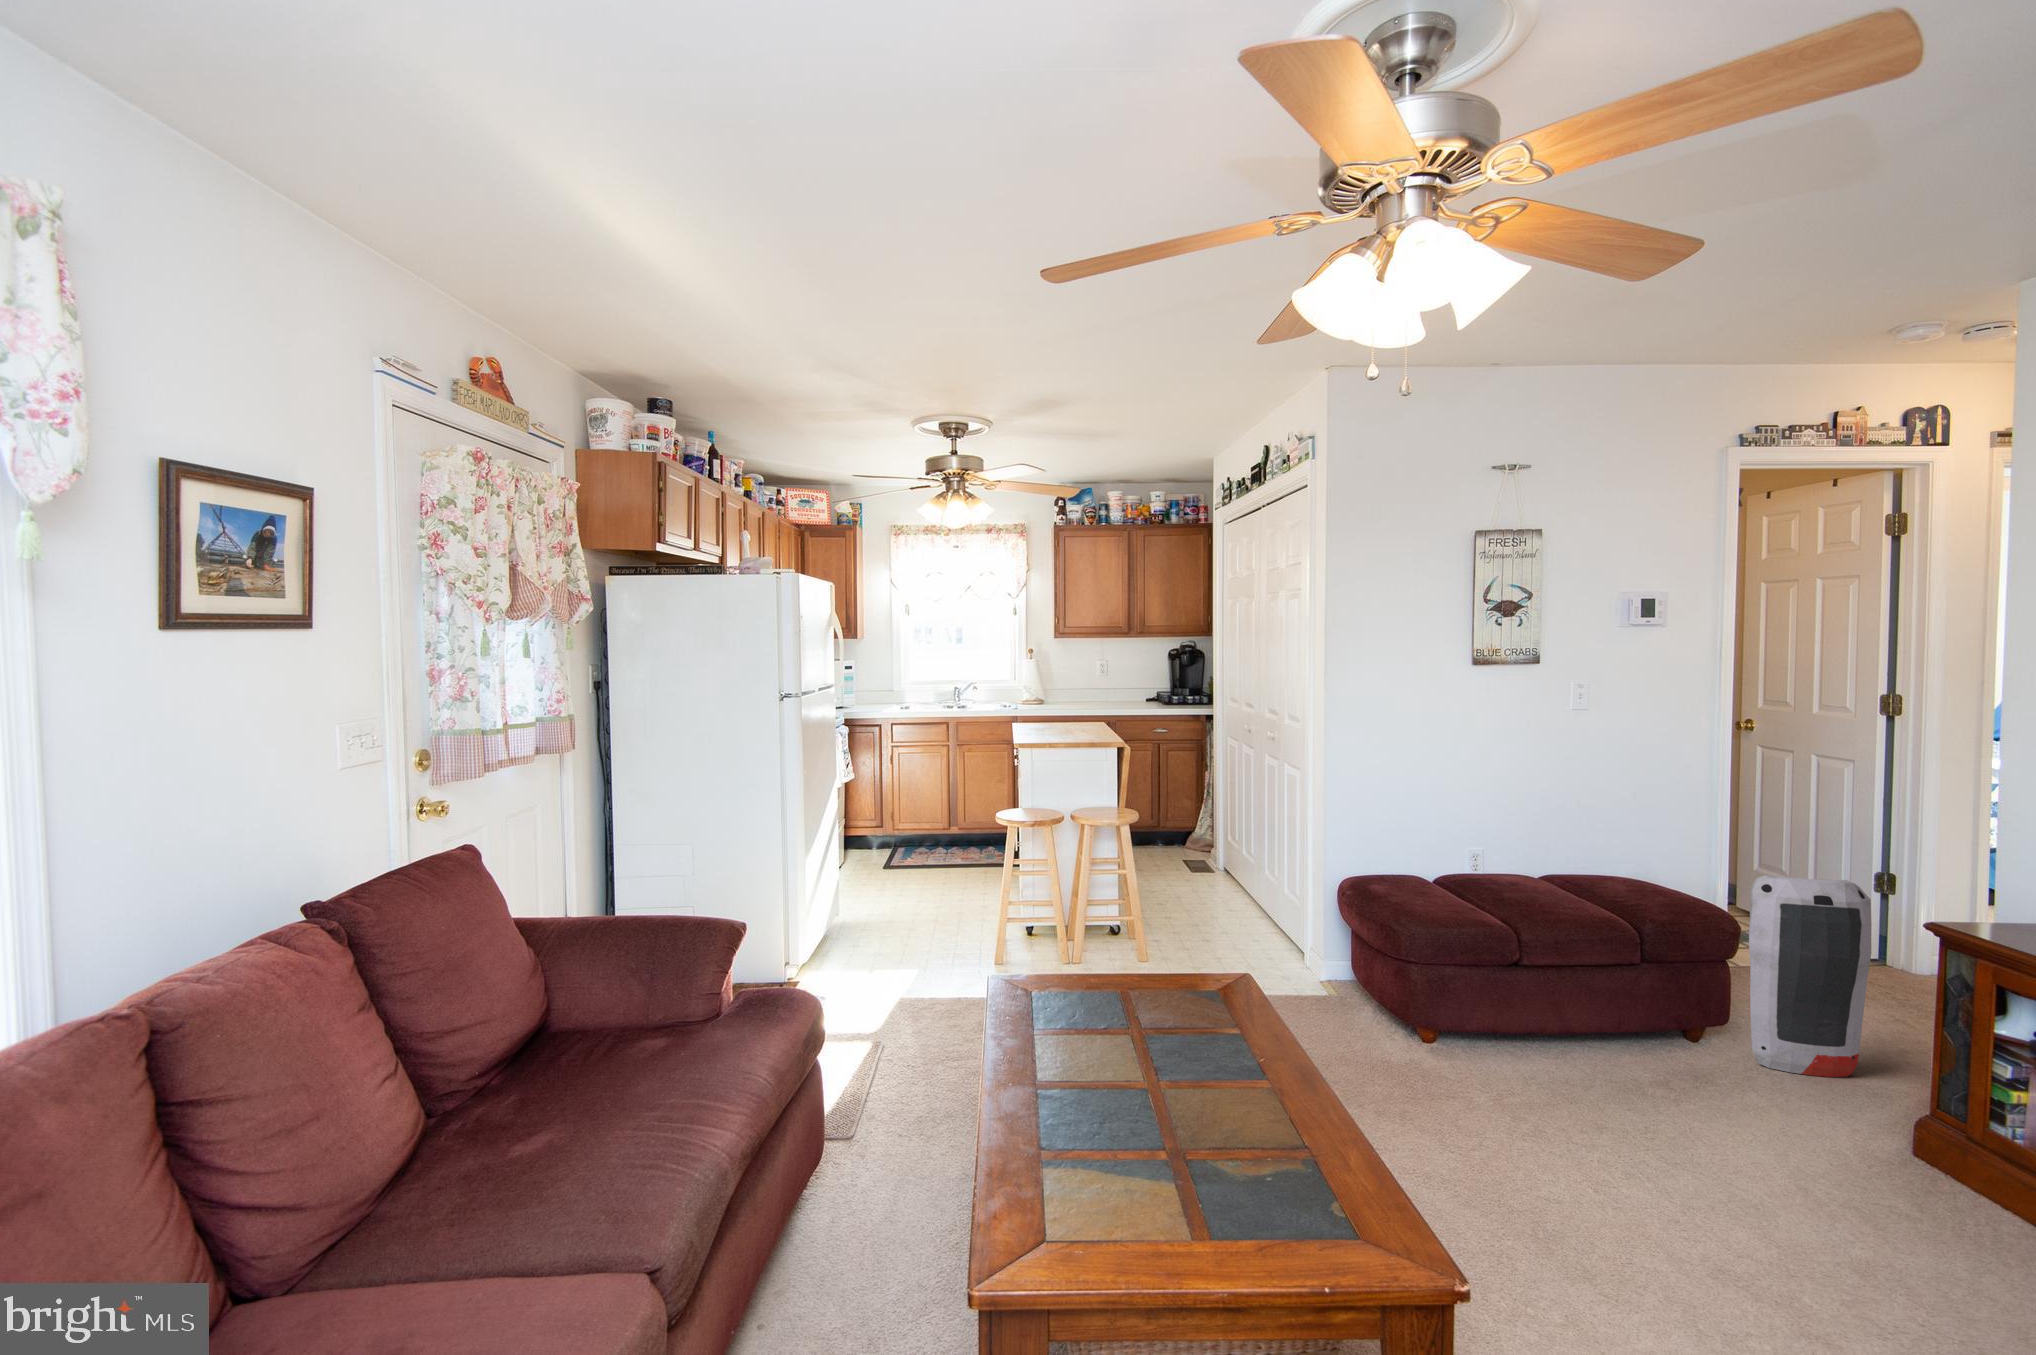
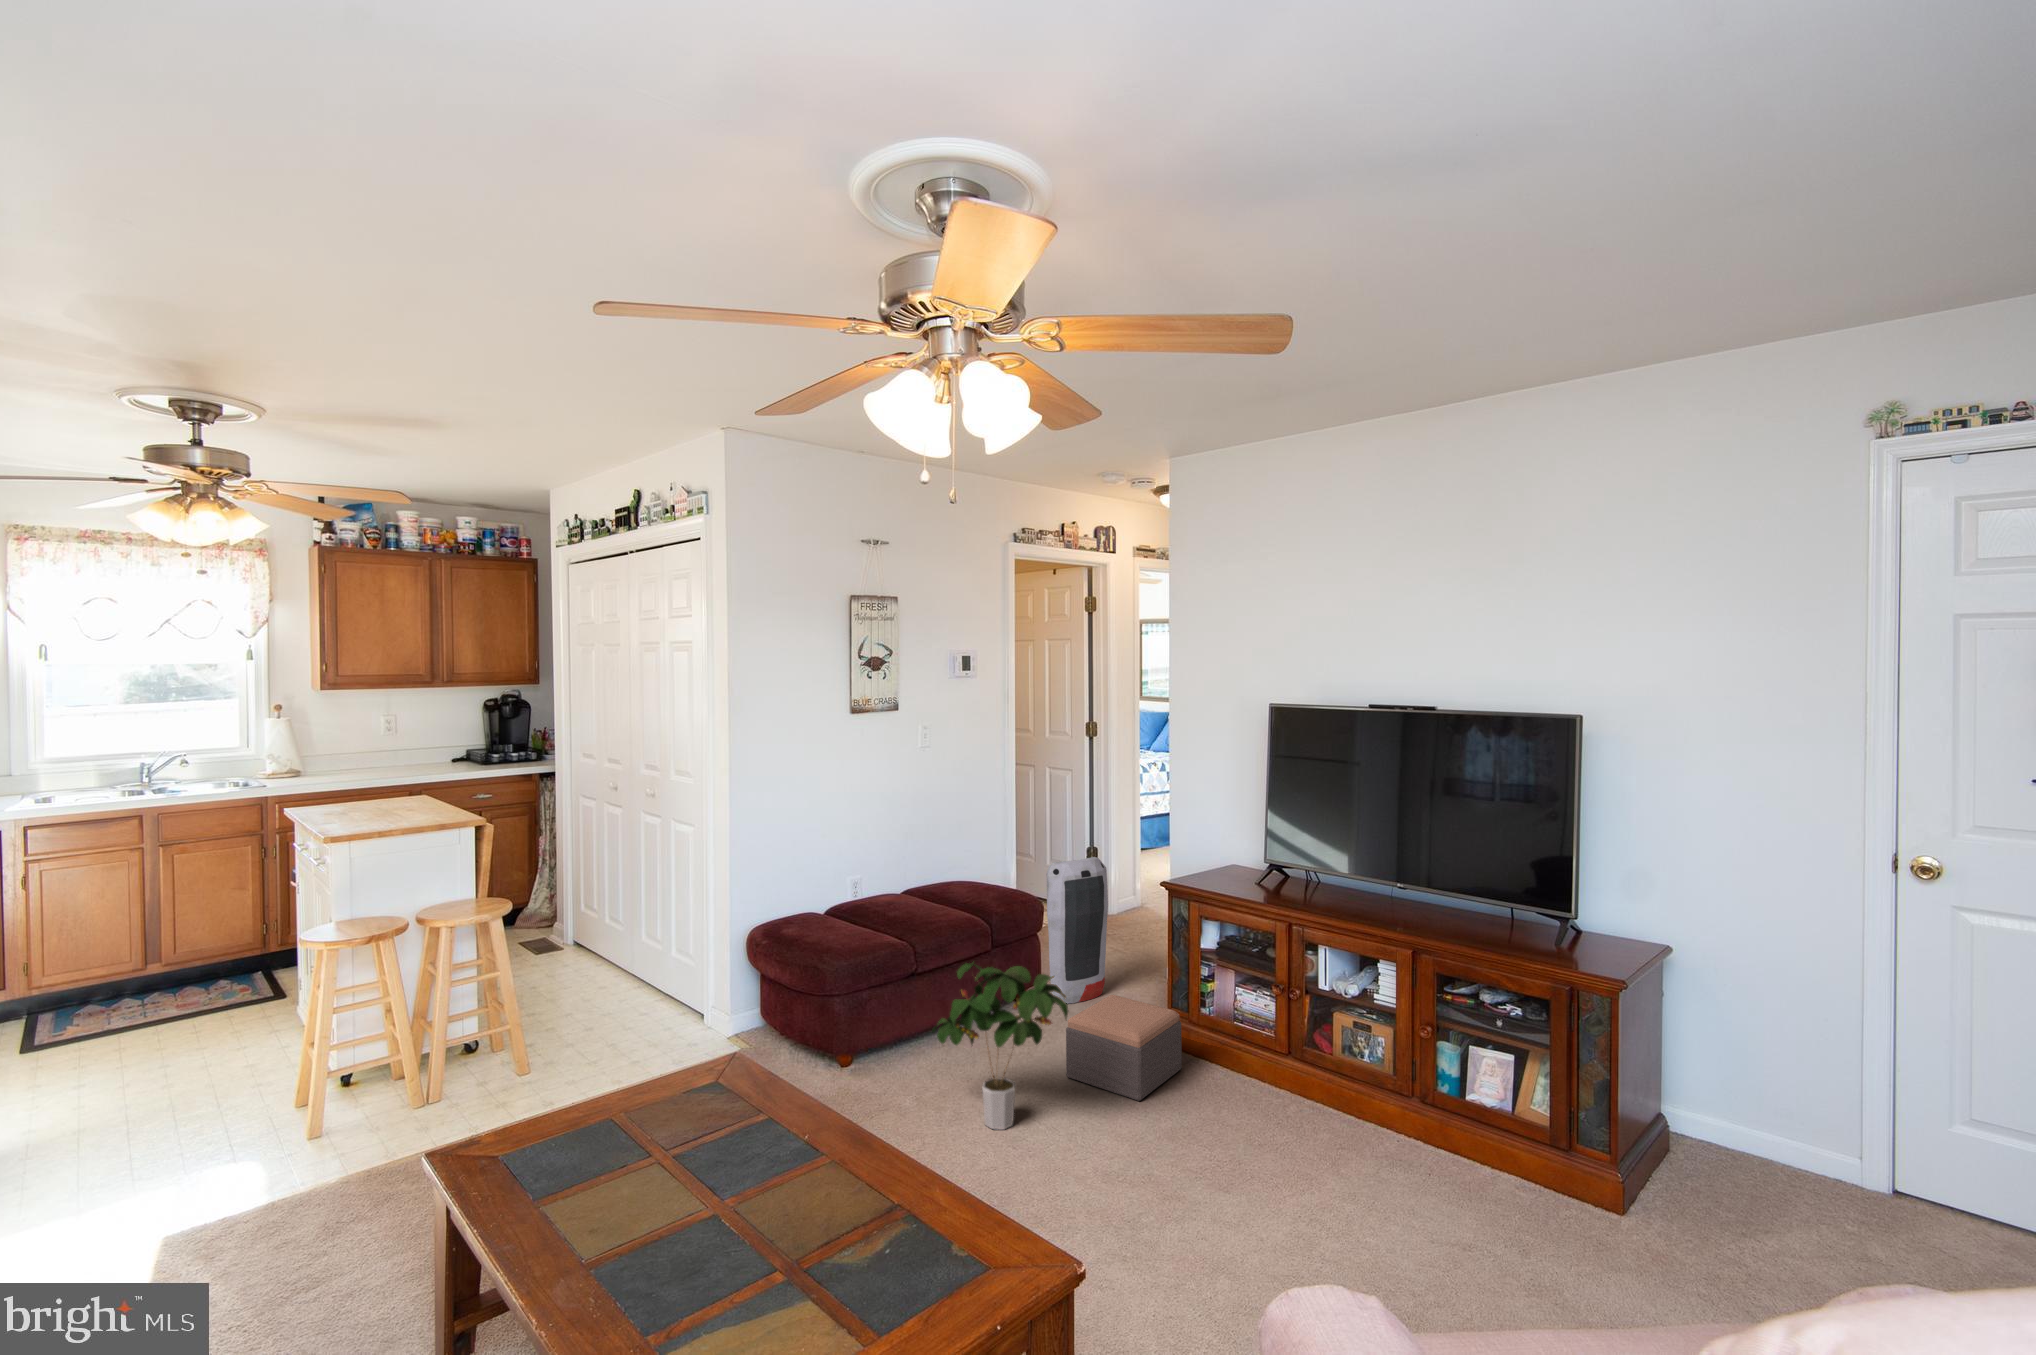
potted plant: none [1517,967,1716,1186] -> present [932,963,1068,1130]
footstool: none [1736,1076,1978,1240] -> present [1066,995,1182,1101]

